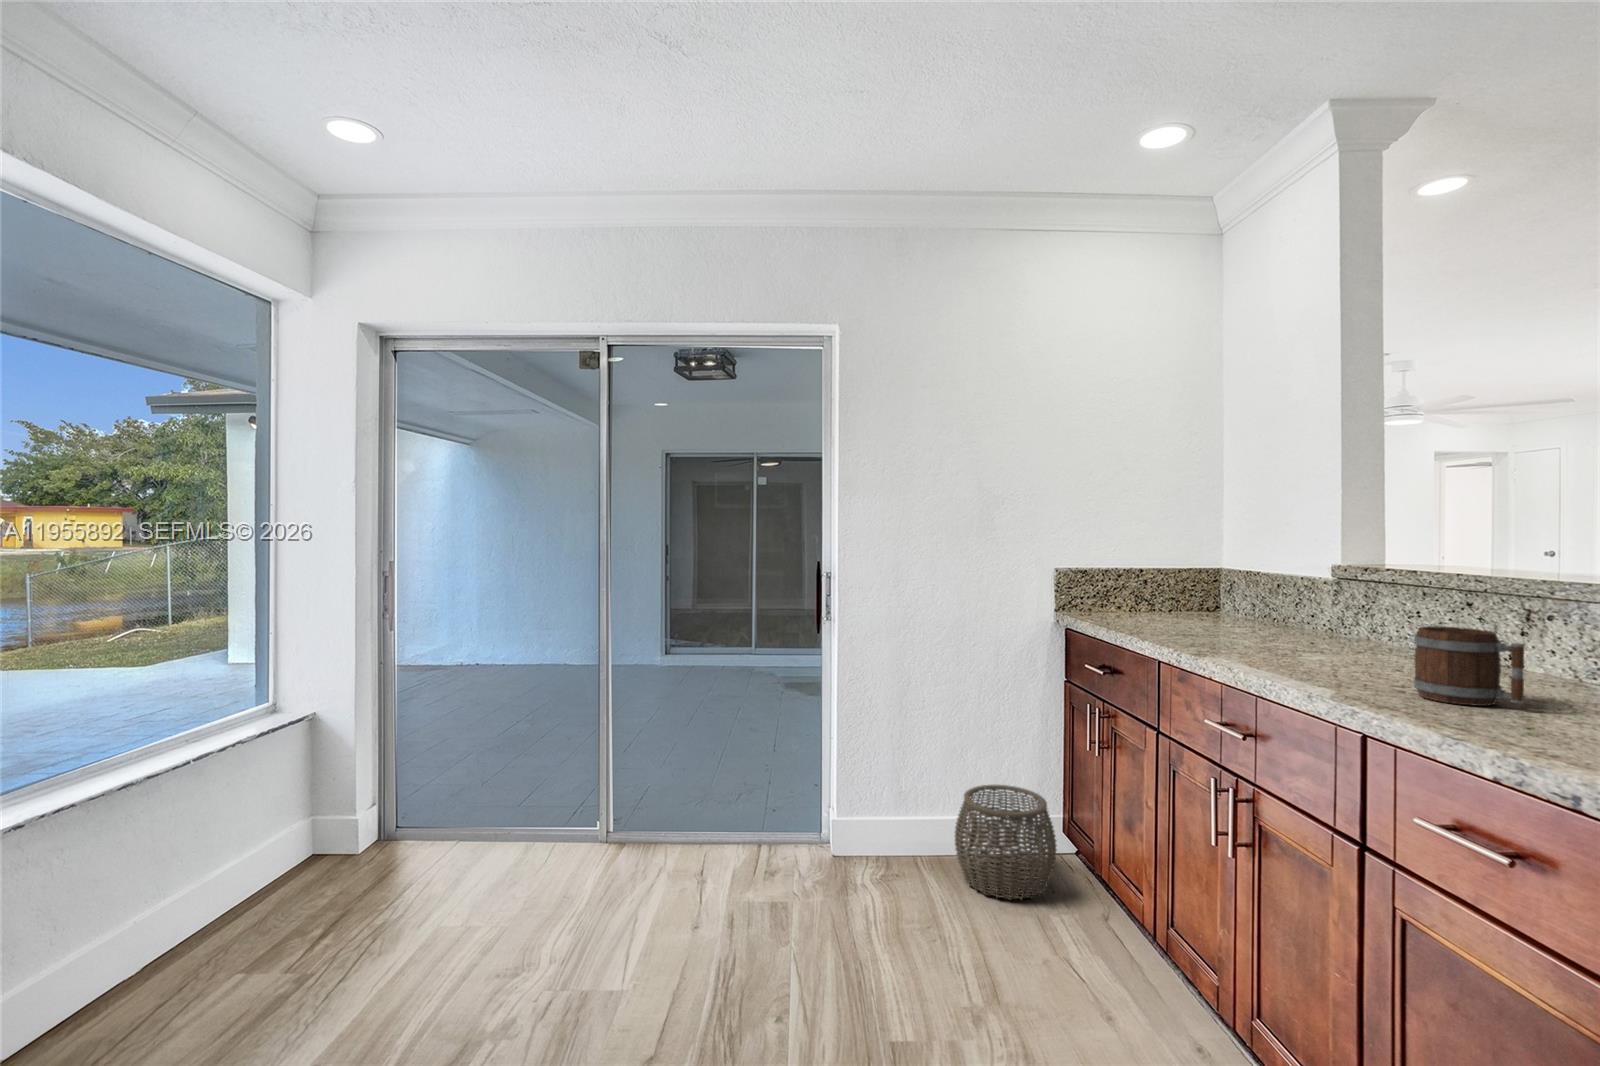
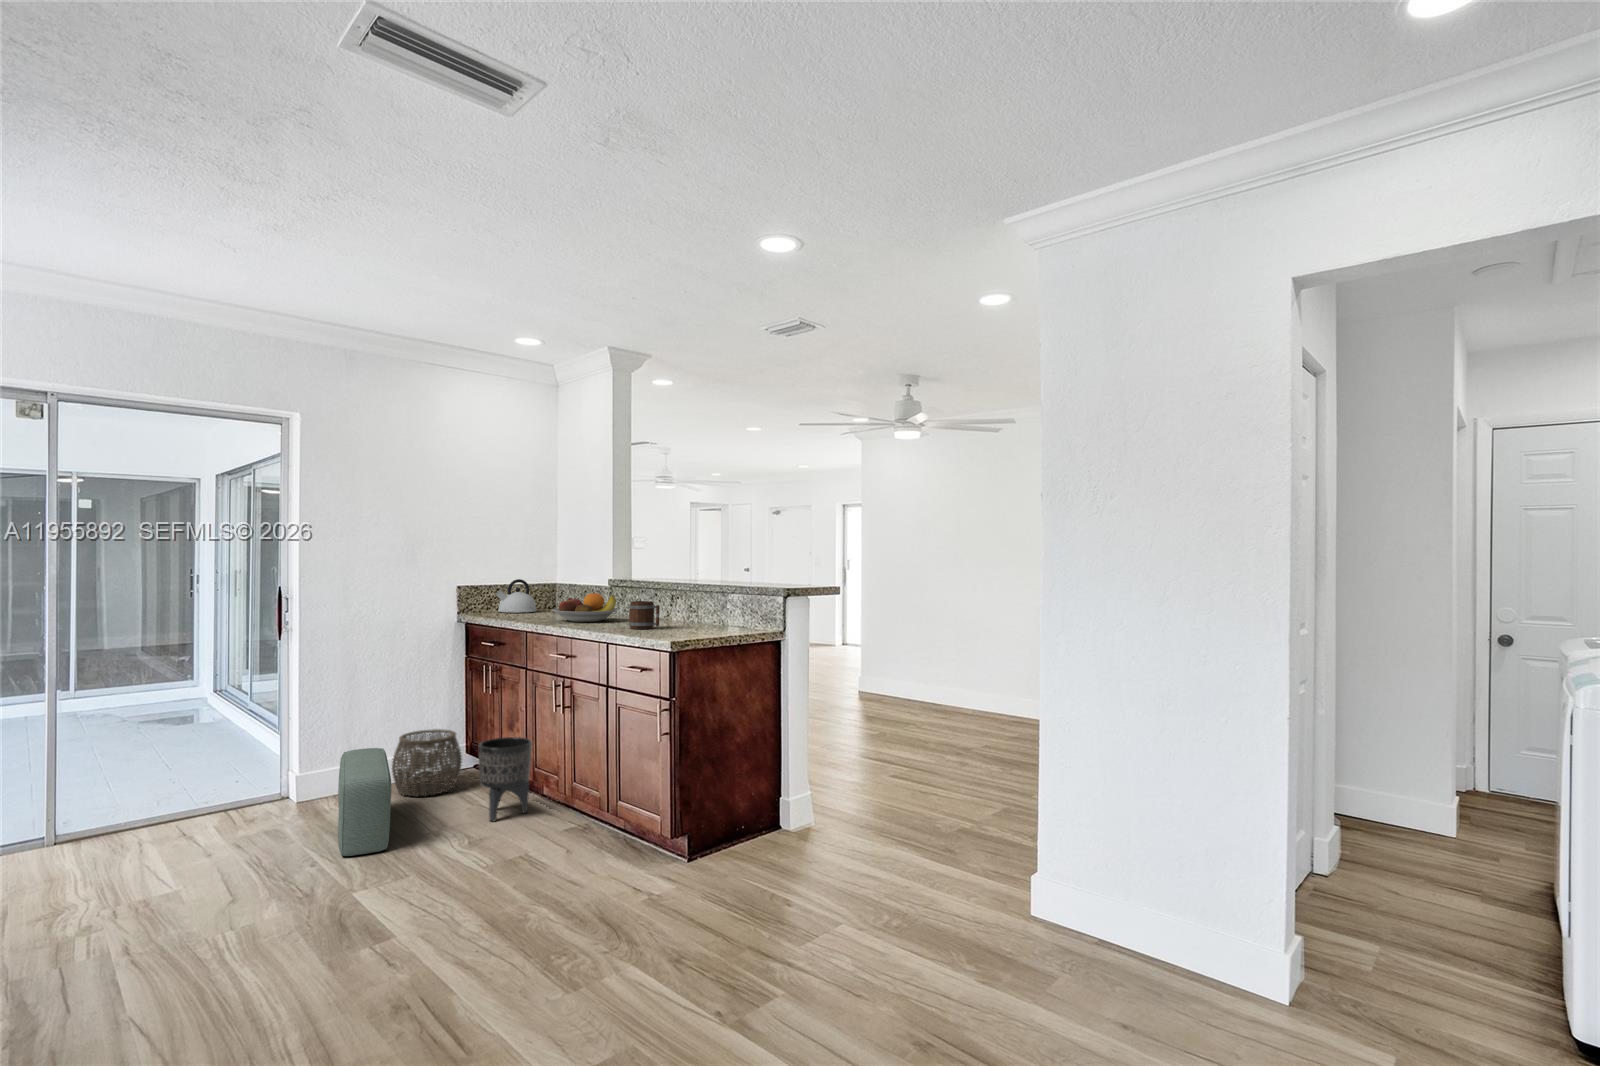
kettle: none [1113,560,1185,616] -> present [496,579,537,613]
fruit bowl: none [1206,594,1367,656] -> present [552,593,618,622]
pouf: none [828,811,932,1028] -> present [338,748,391,856]
planter: none [1064,851,1167,1021] -> present [479,737,532,821]

